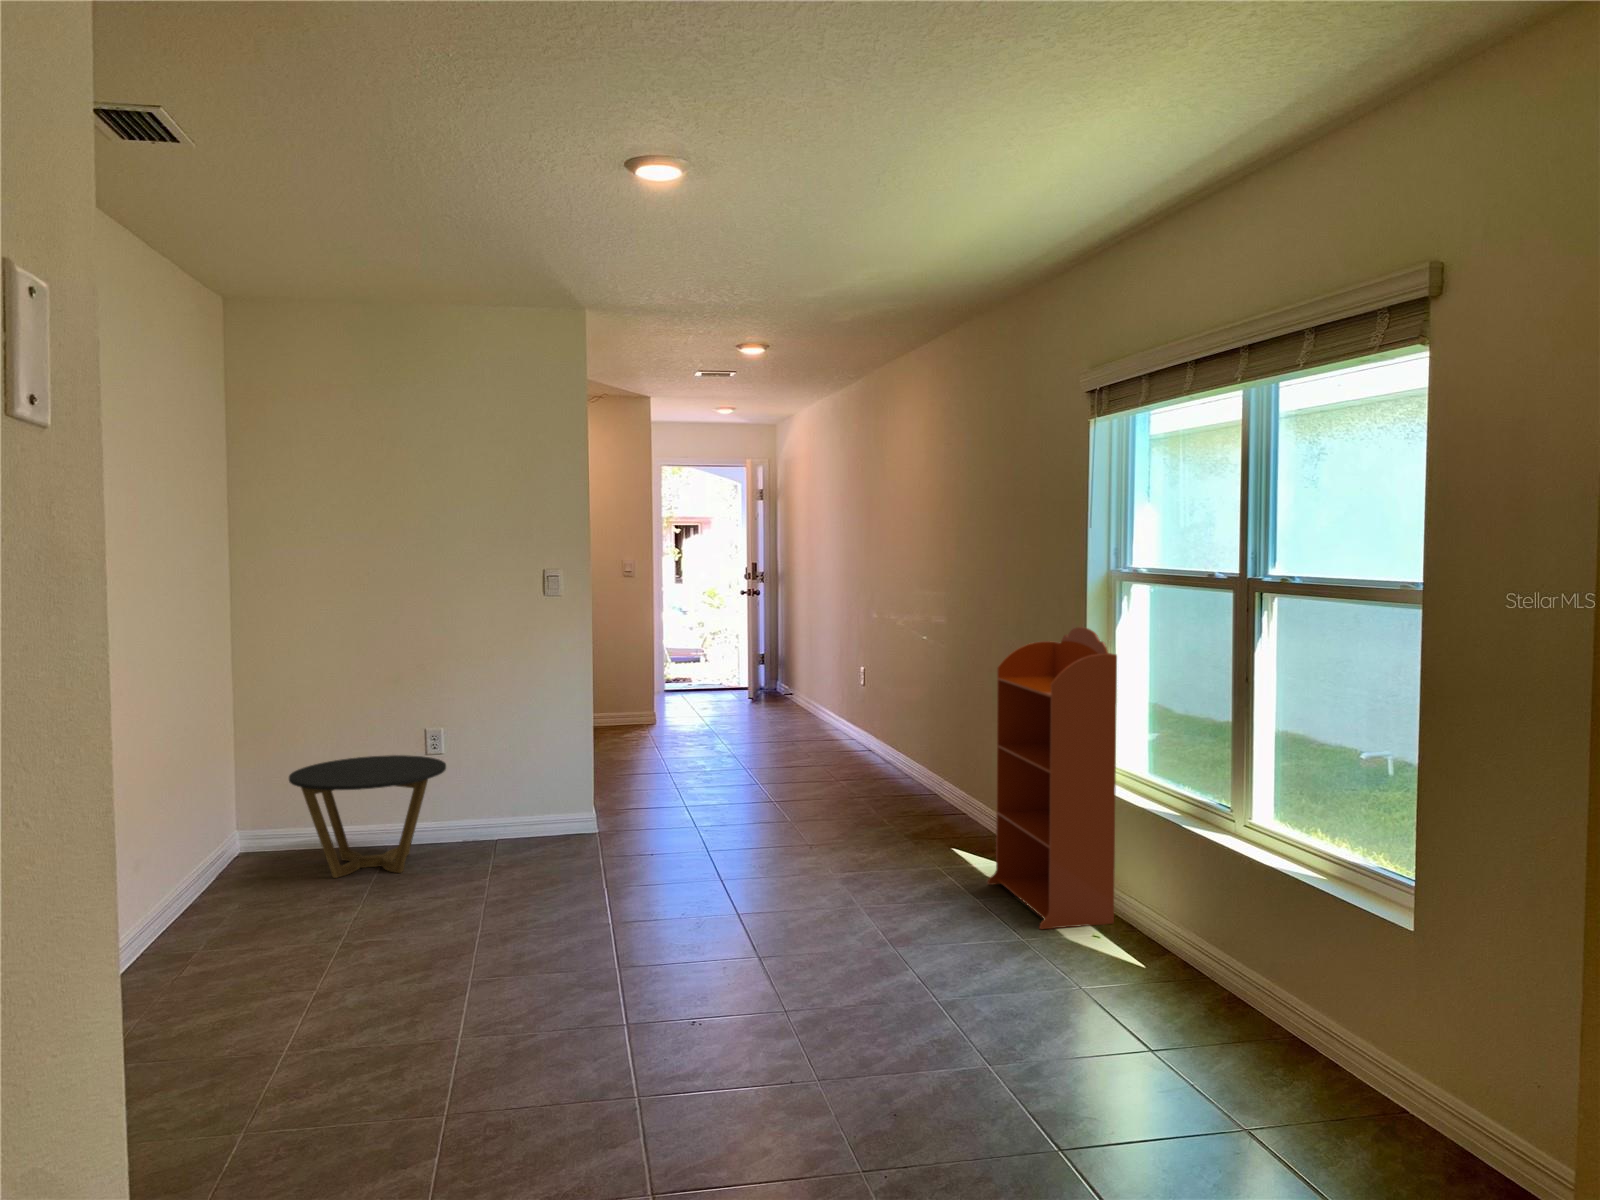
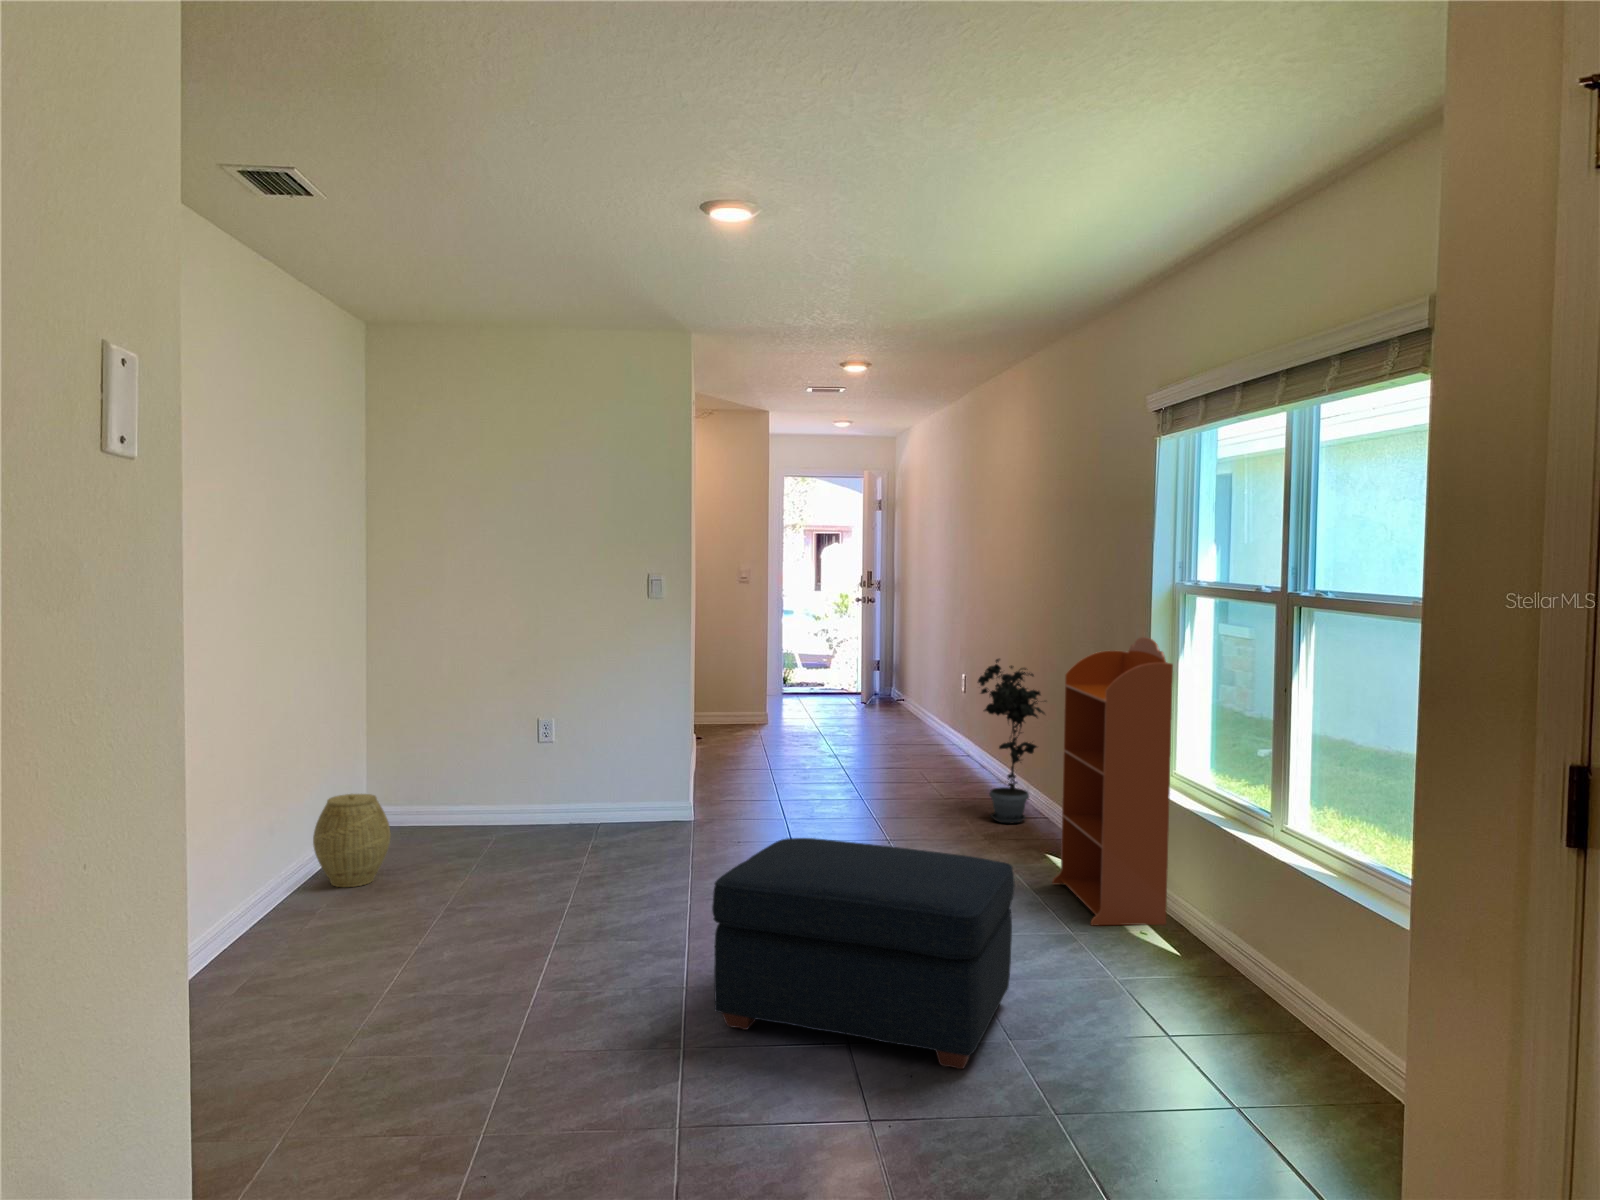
potted plant: none [890,651,965,819] -> present [978,659,1045,823]
side table: present [289,755,446,878] -> none [417,740,555,847]
woven basket: none [169,827,262,936] -> present [313,794,391,887]
ottoman: none [663,861,987,1117] -> present [712,838,1015,1069]

